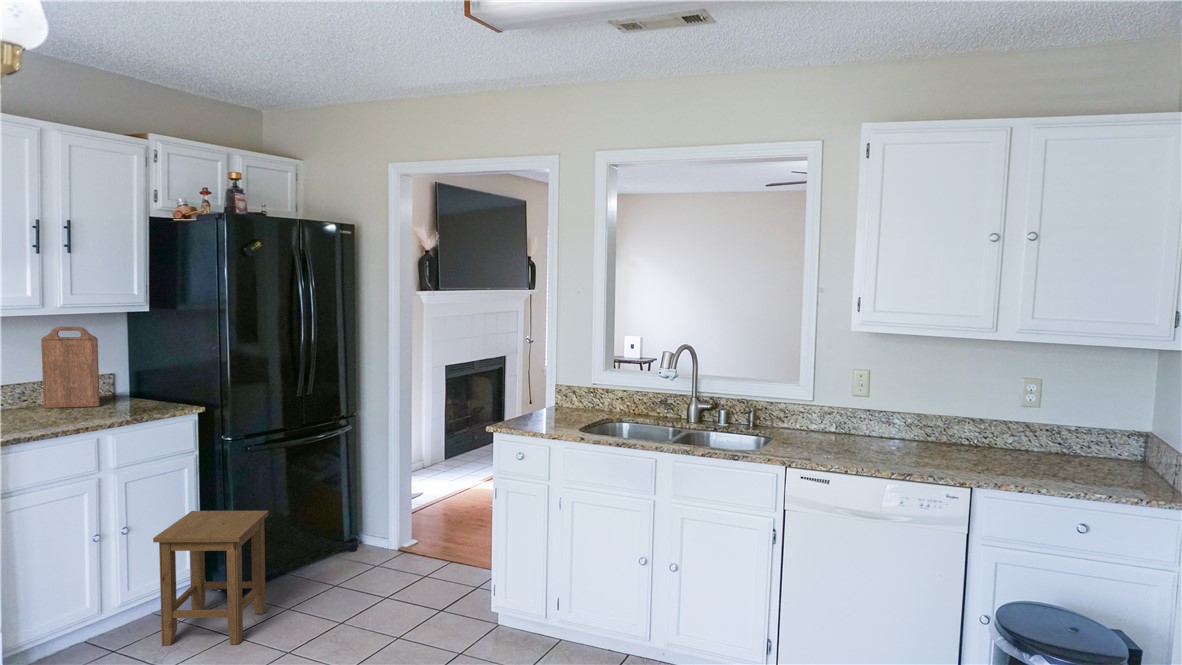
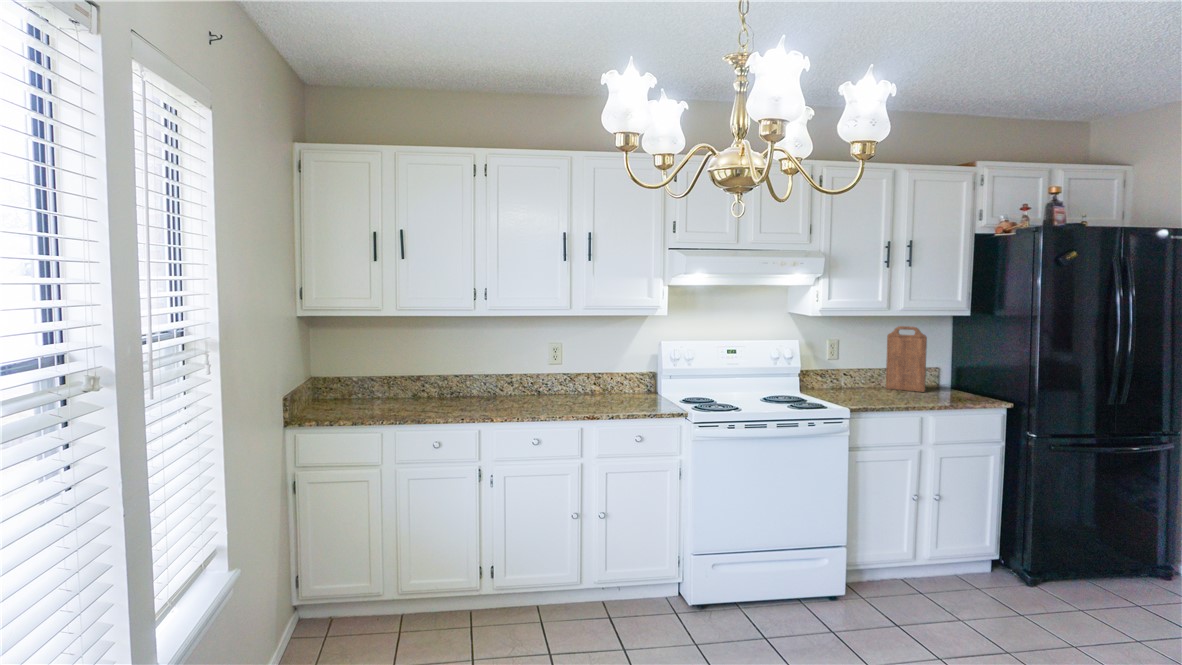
stool: present [153,511,269,646] -> none [960,494,1070,625]

